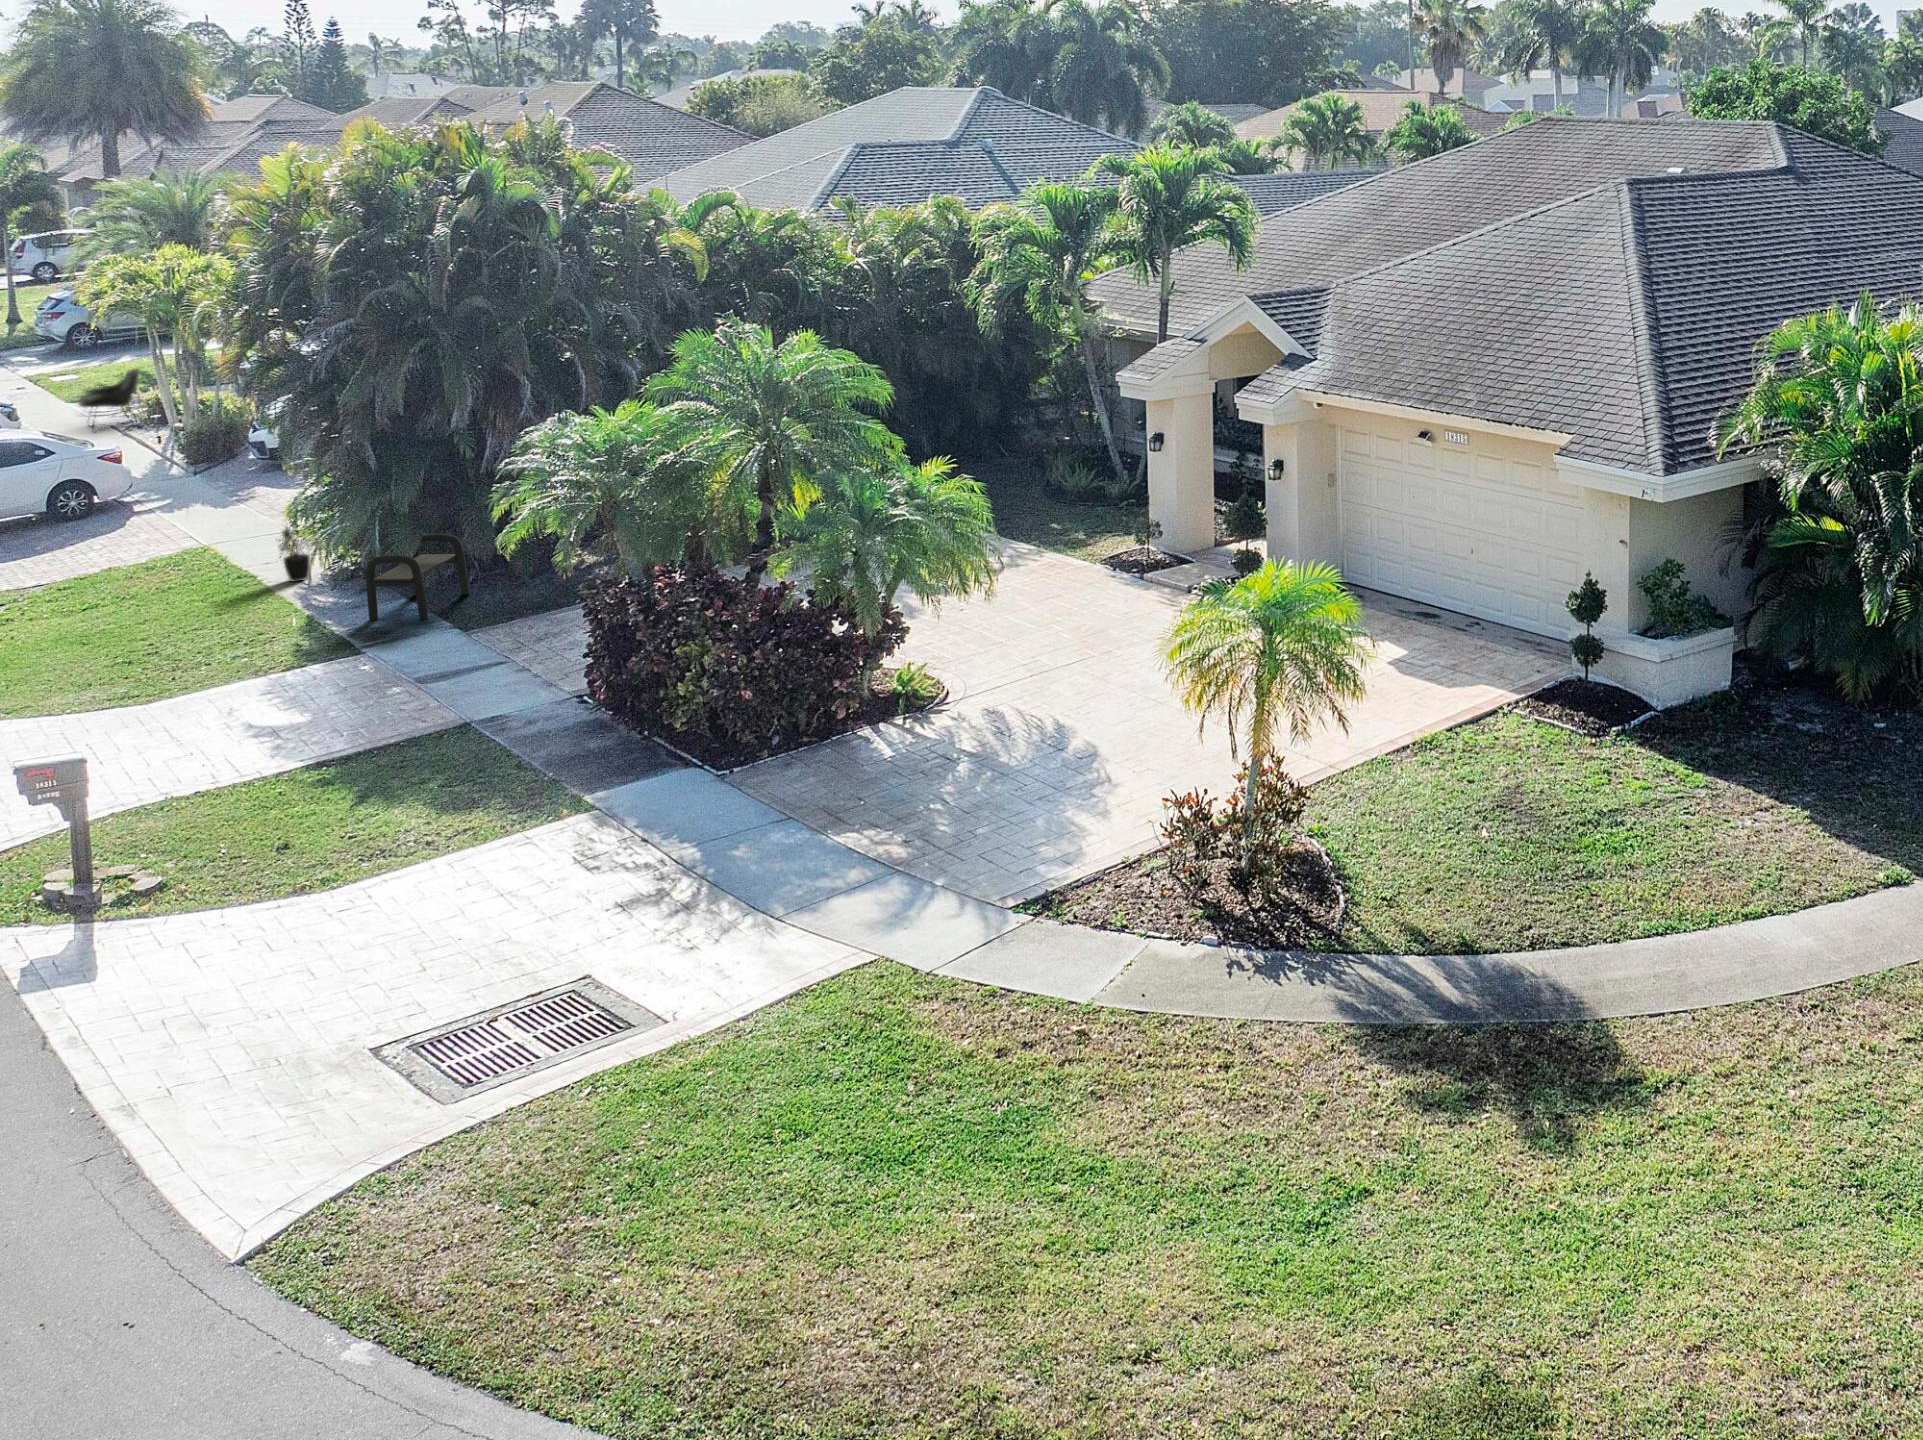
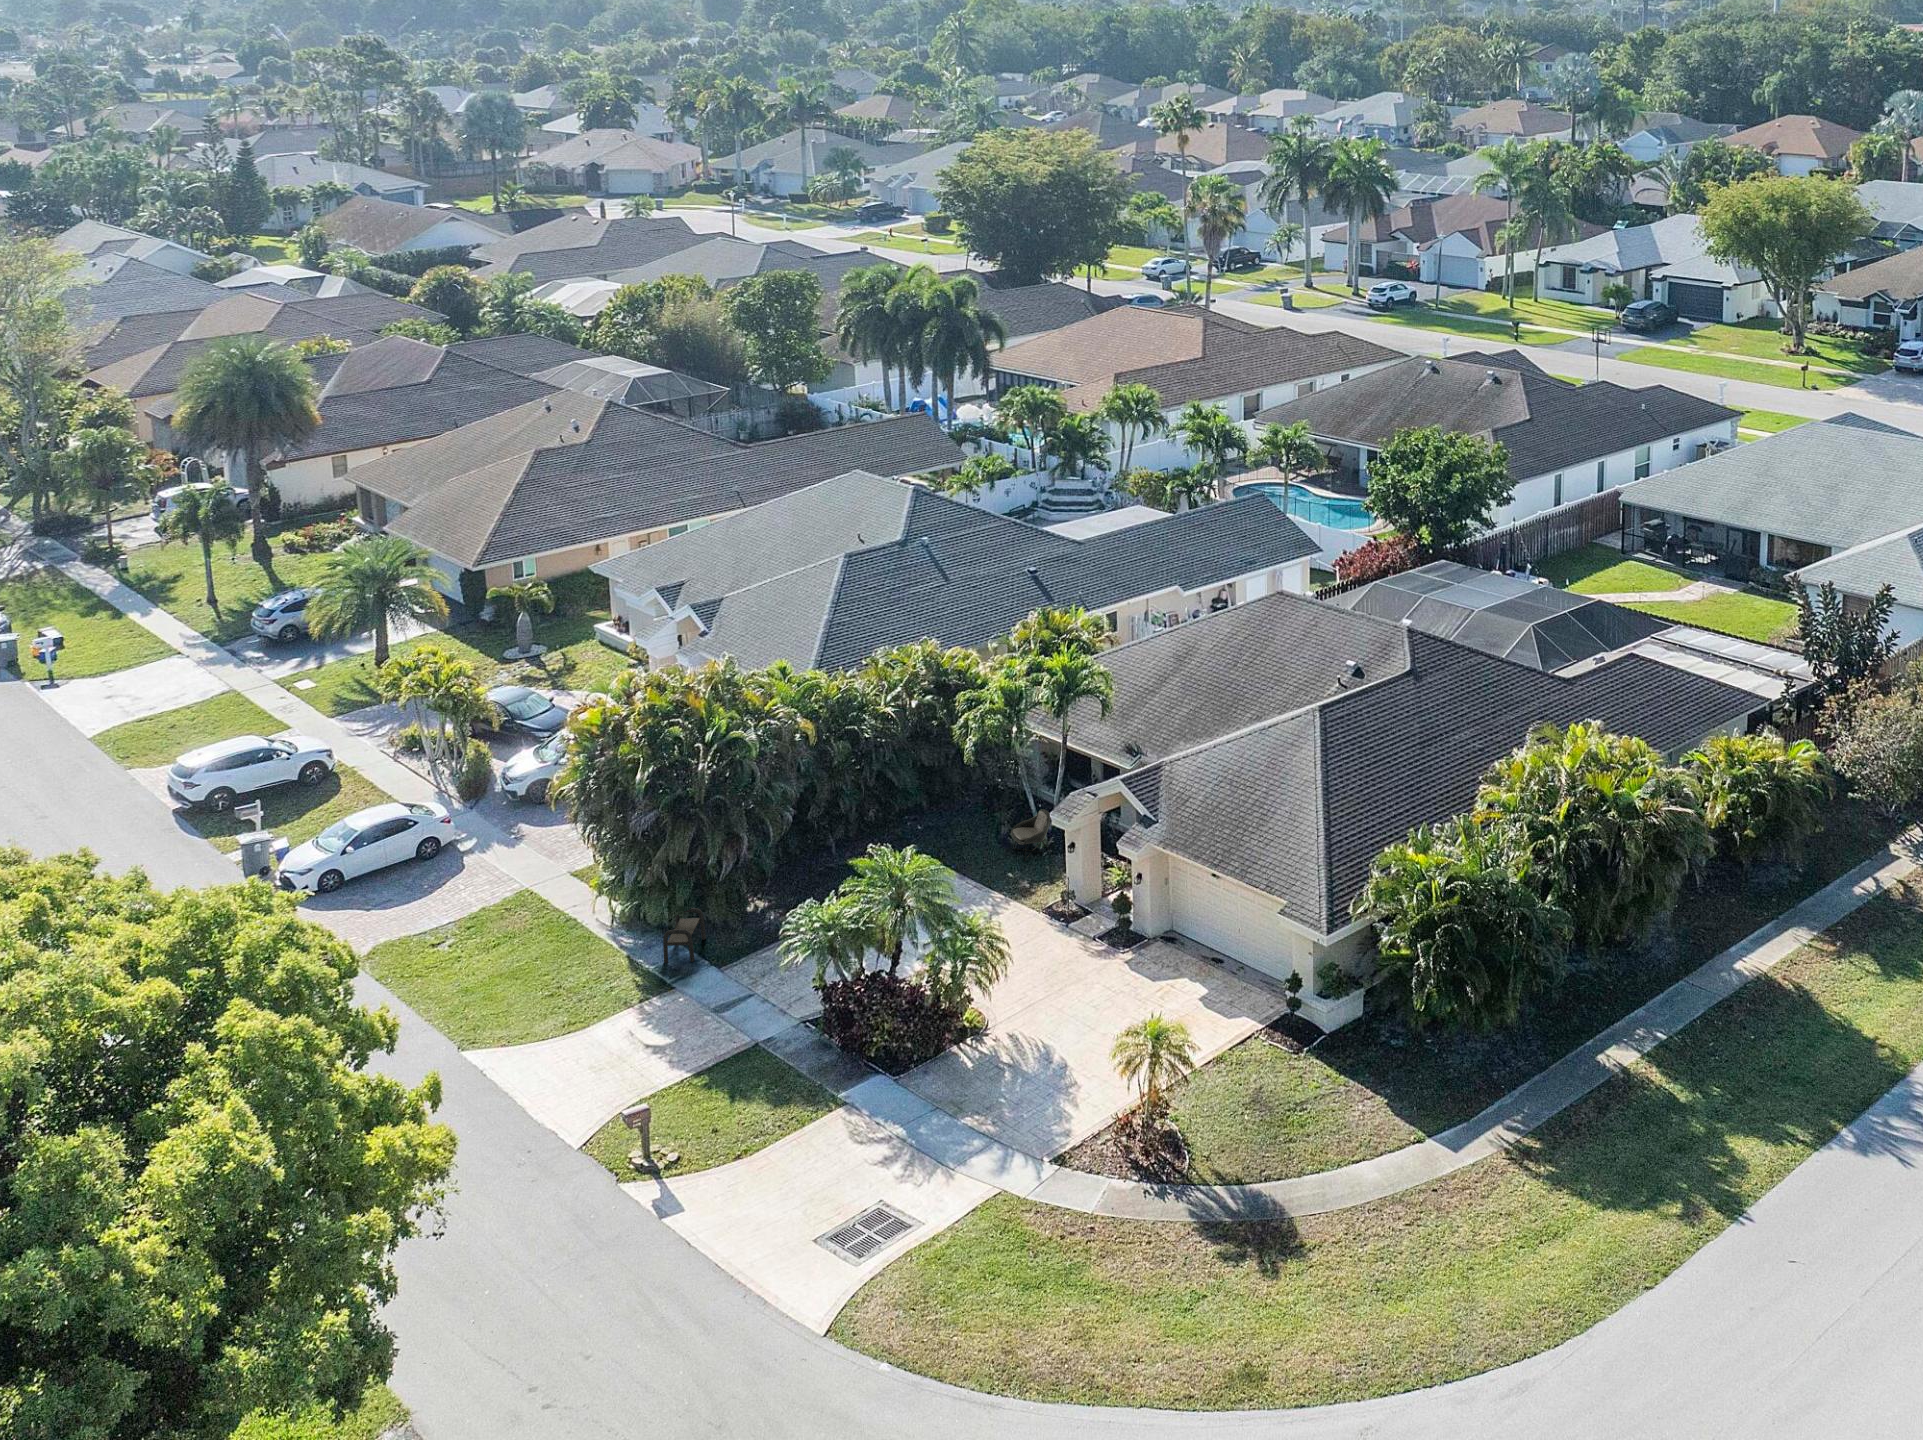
lounge chair: present [79,369,139,432] -> present [1011,809,1052,861]
potted plant: present [278,527,312,582] -> none [593,898,615,928]

